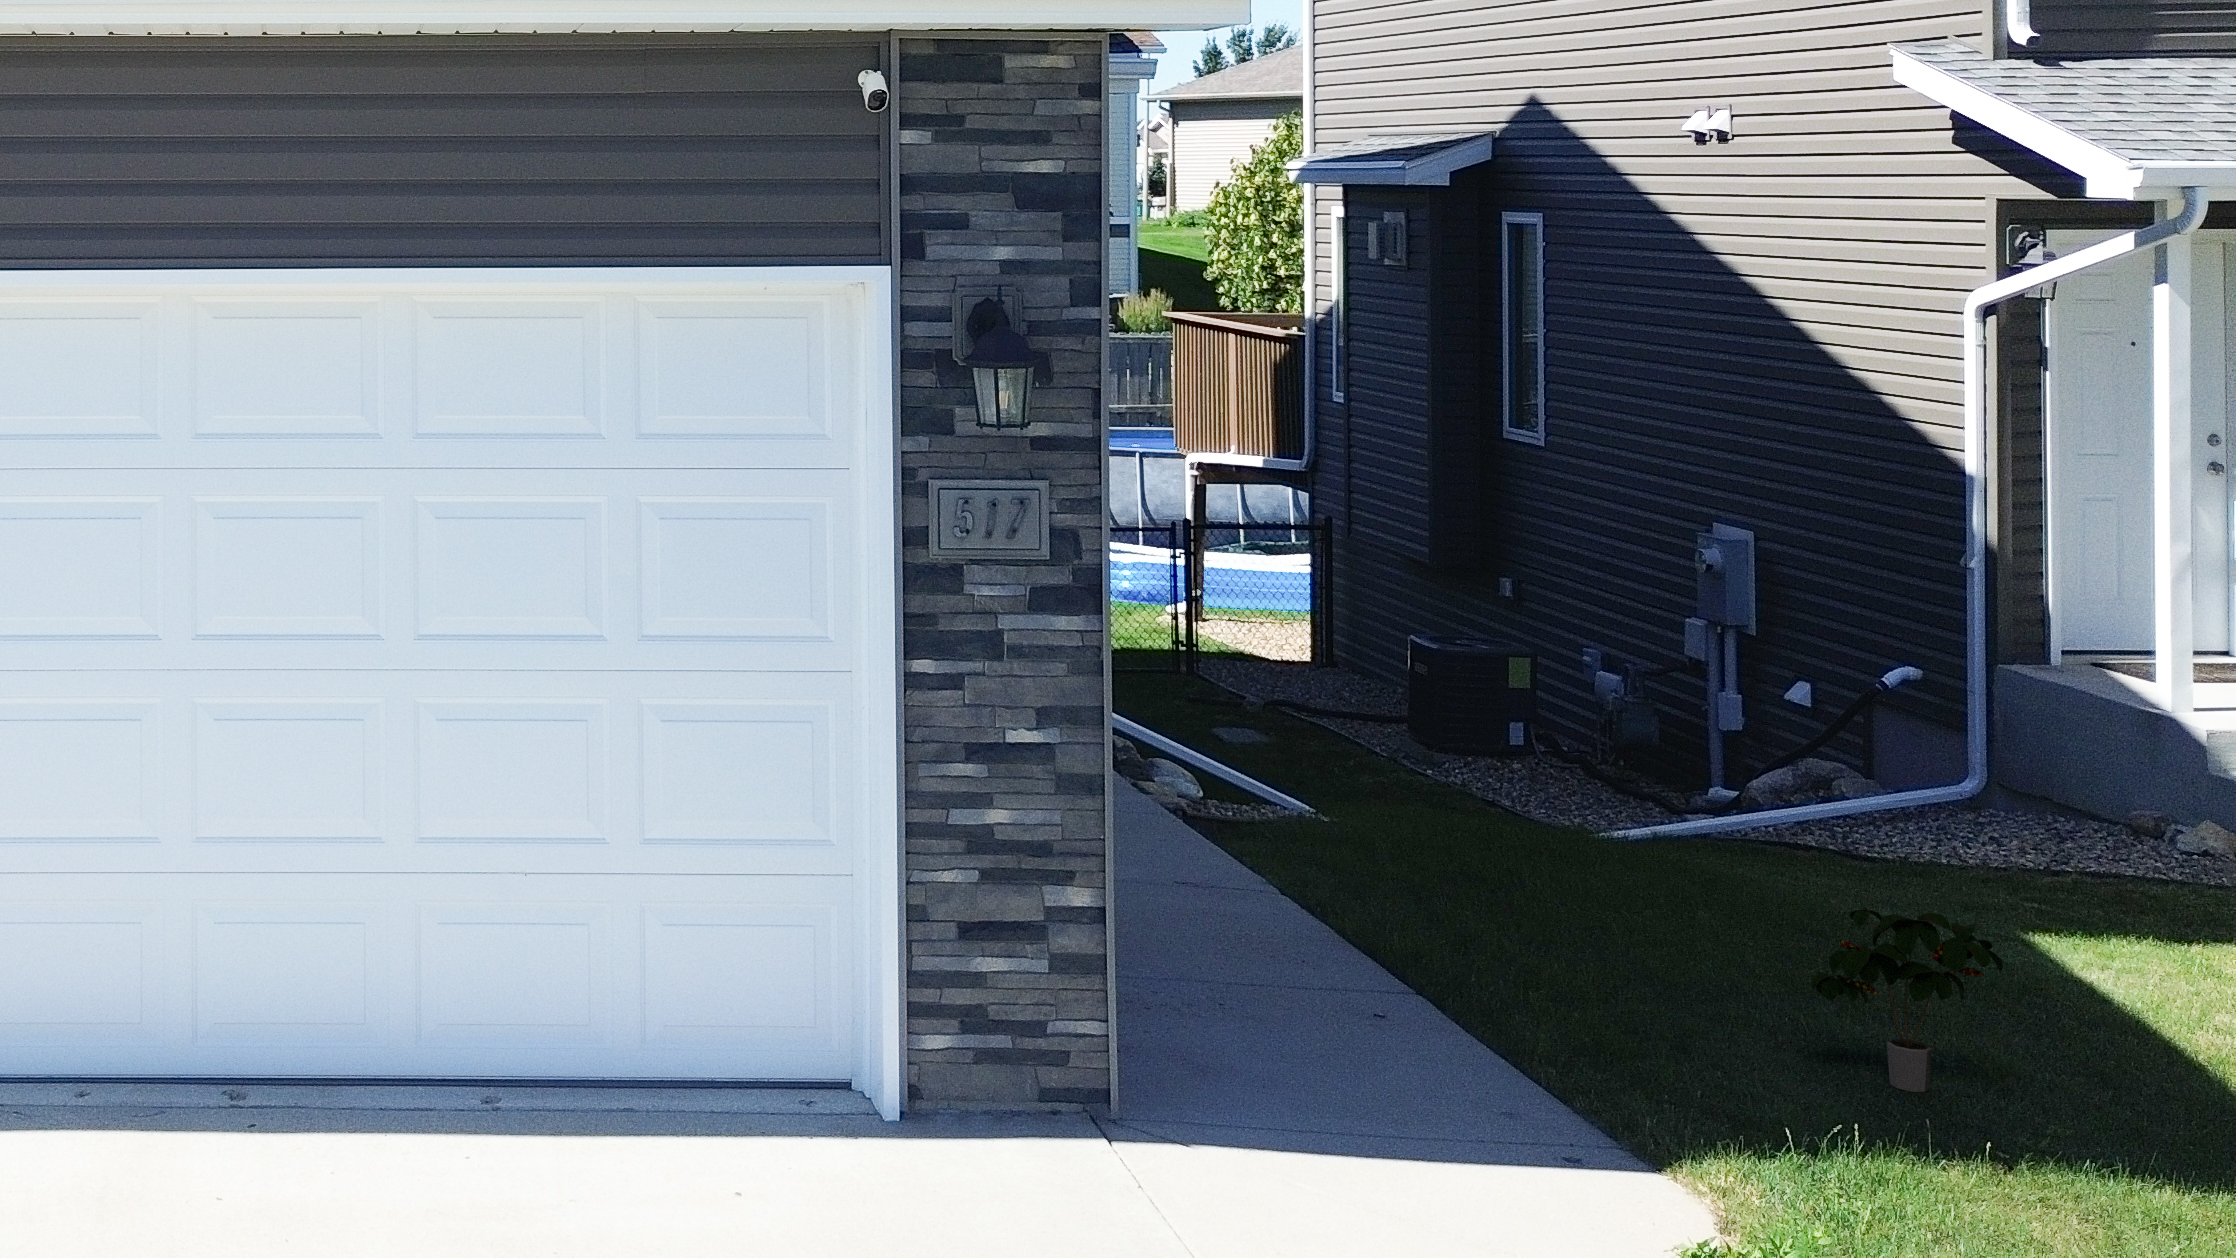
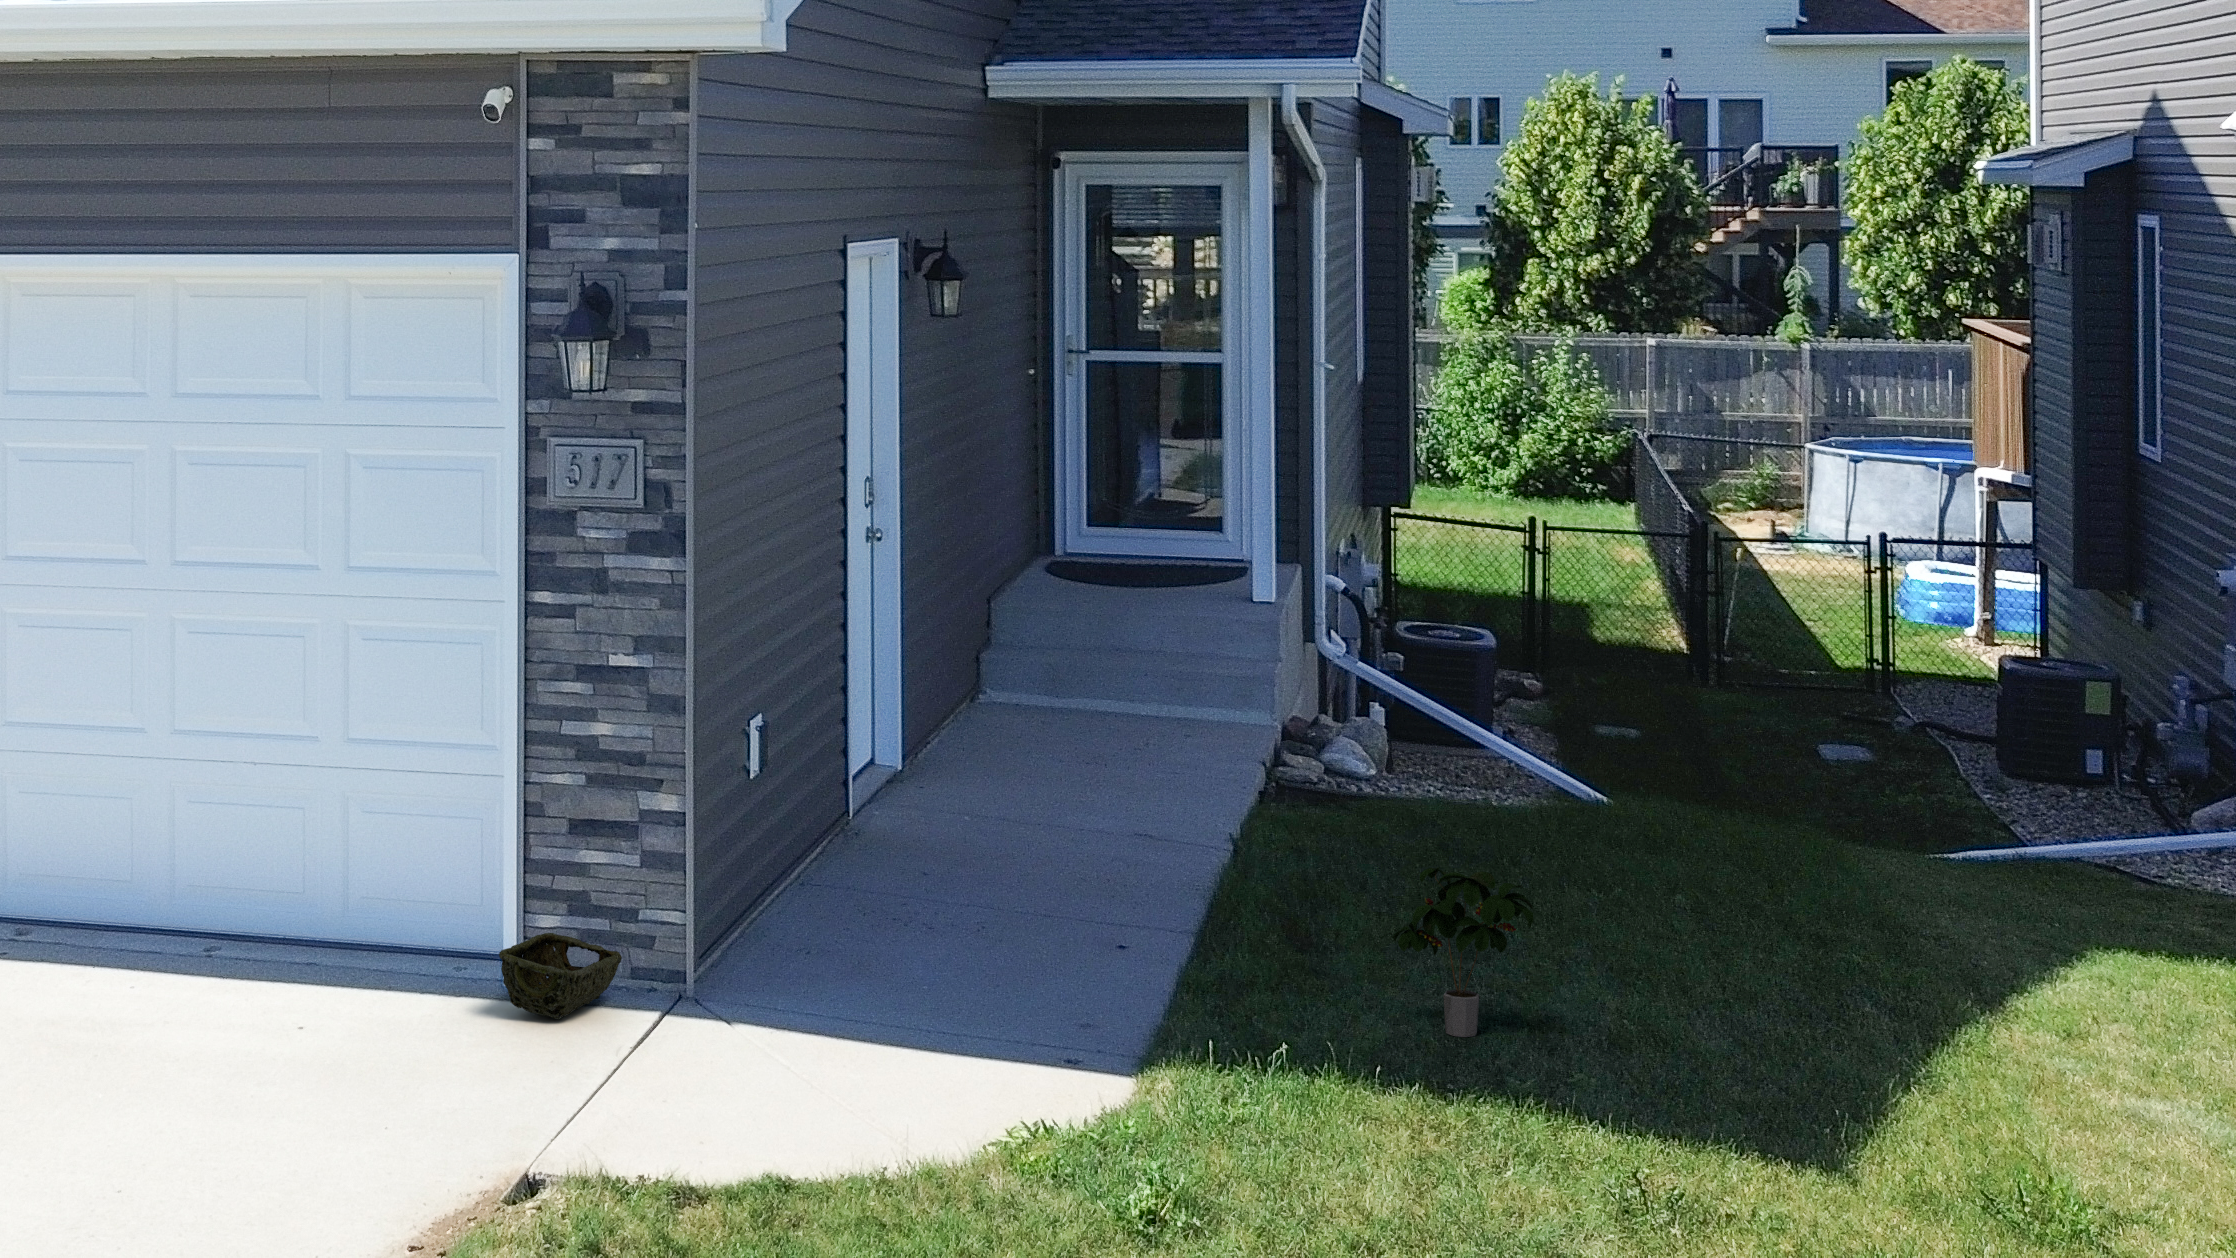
woven basket: none [948,1058,1081,1174] -> present [499,933,622,1019]

